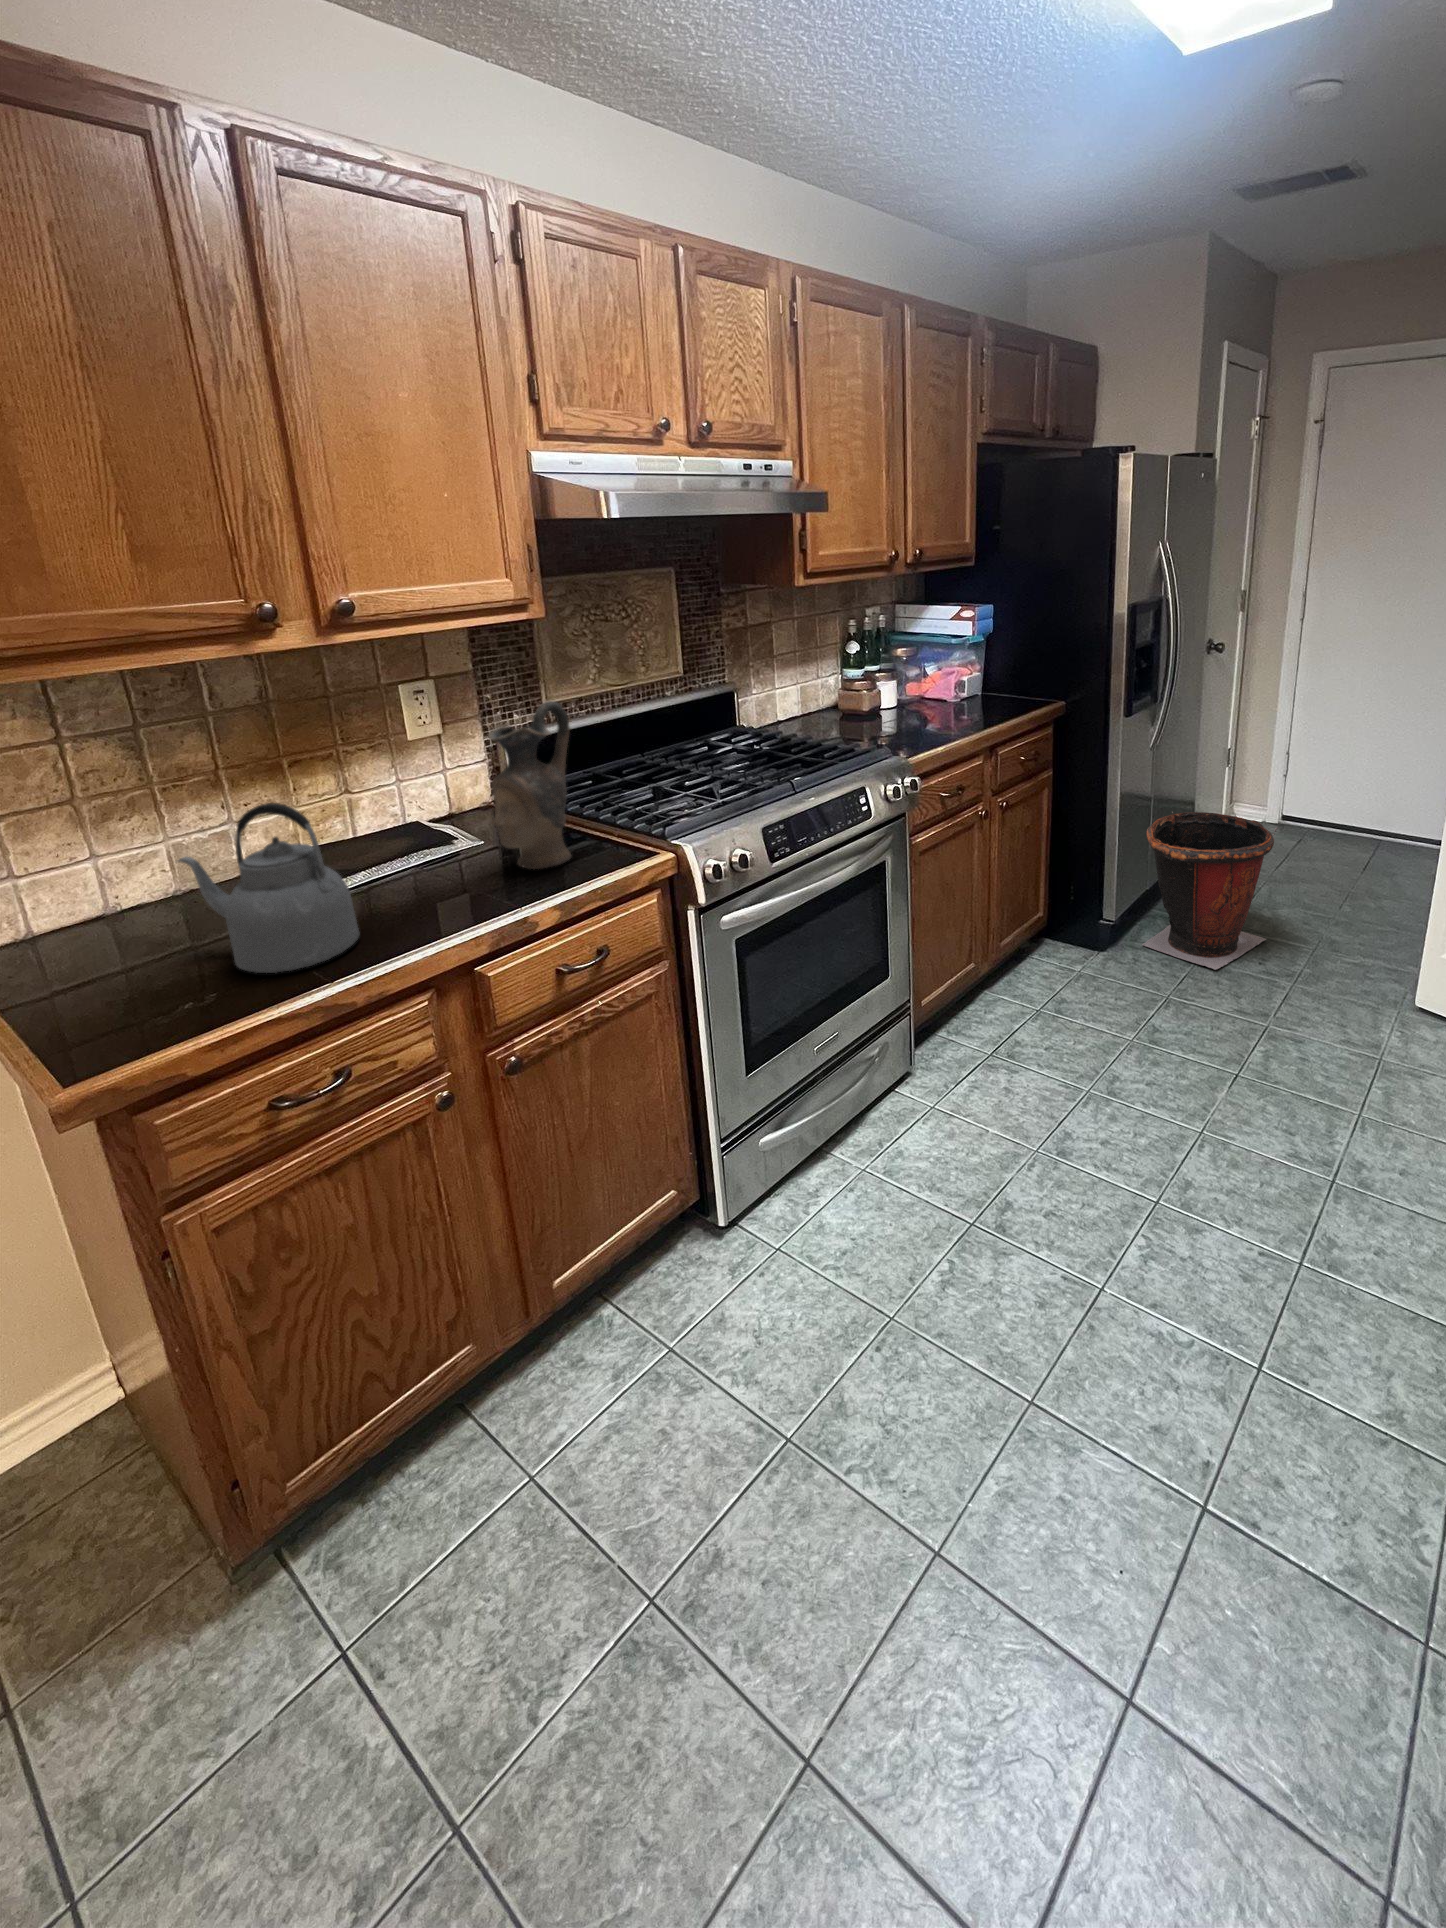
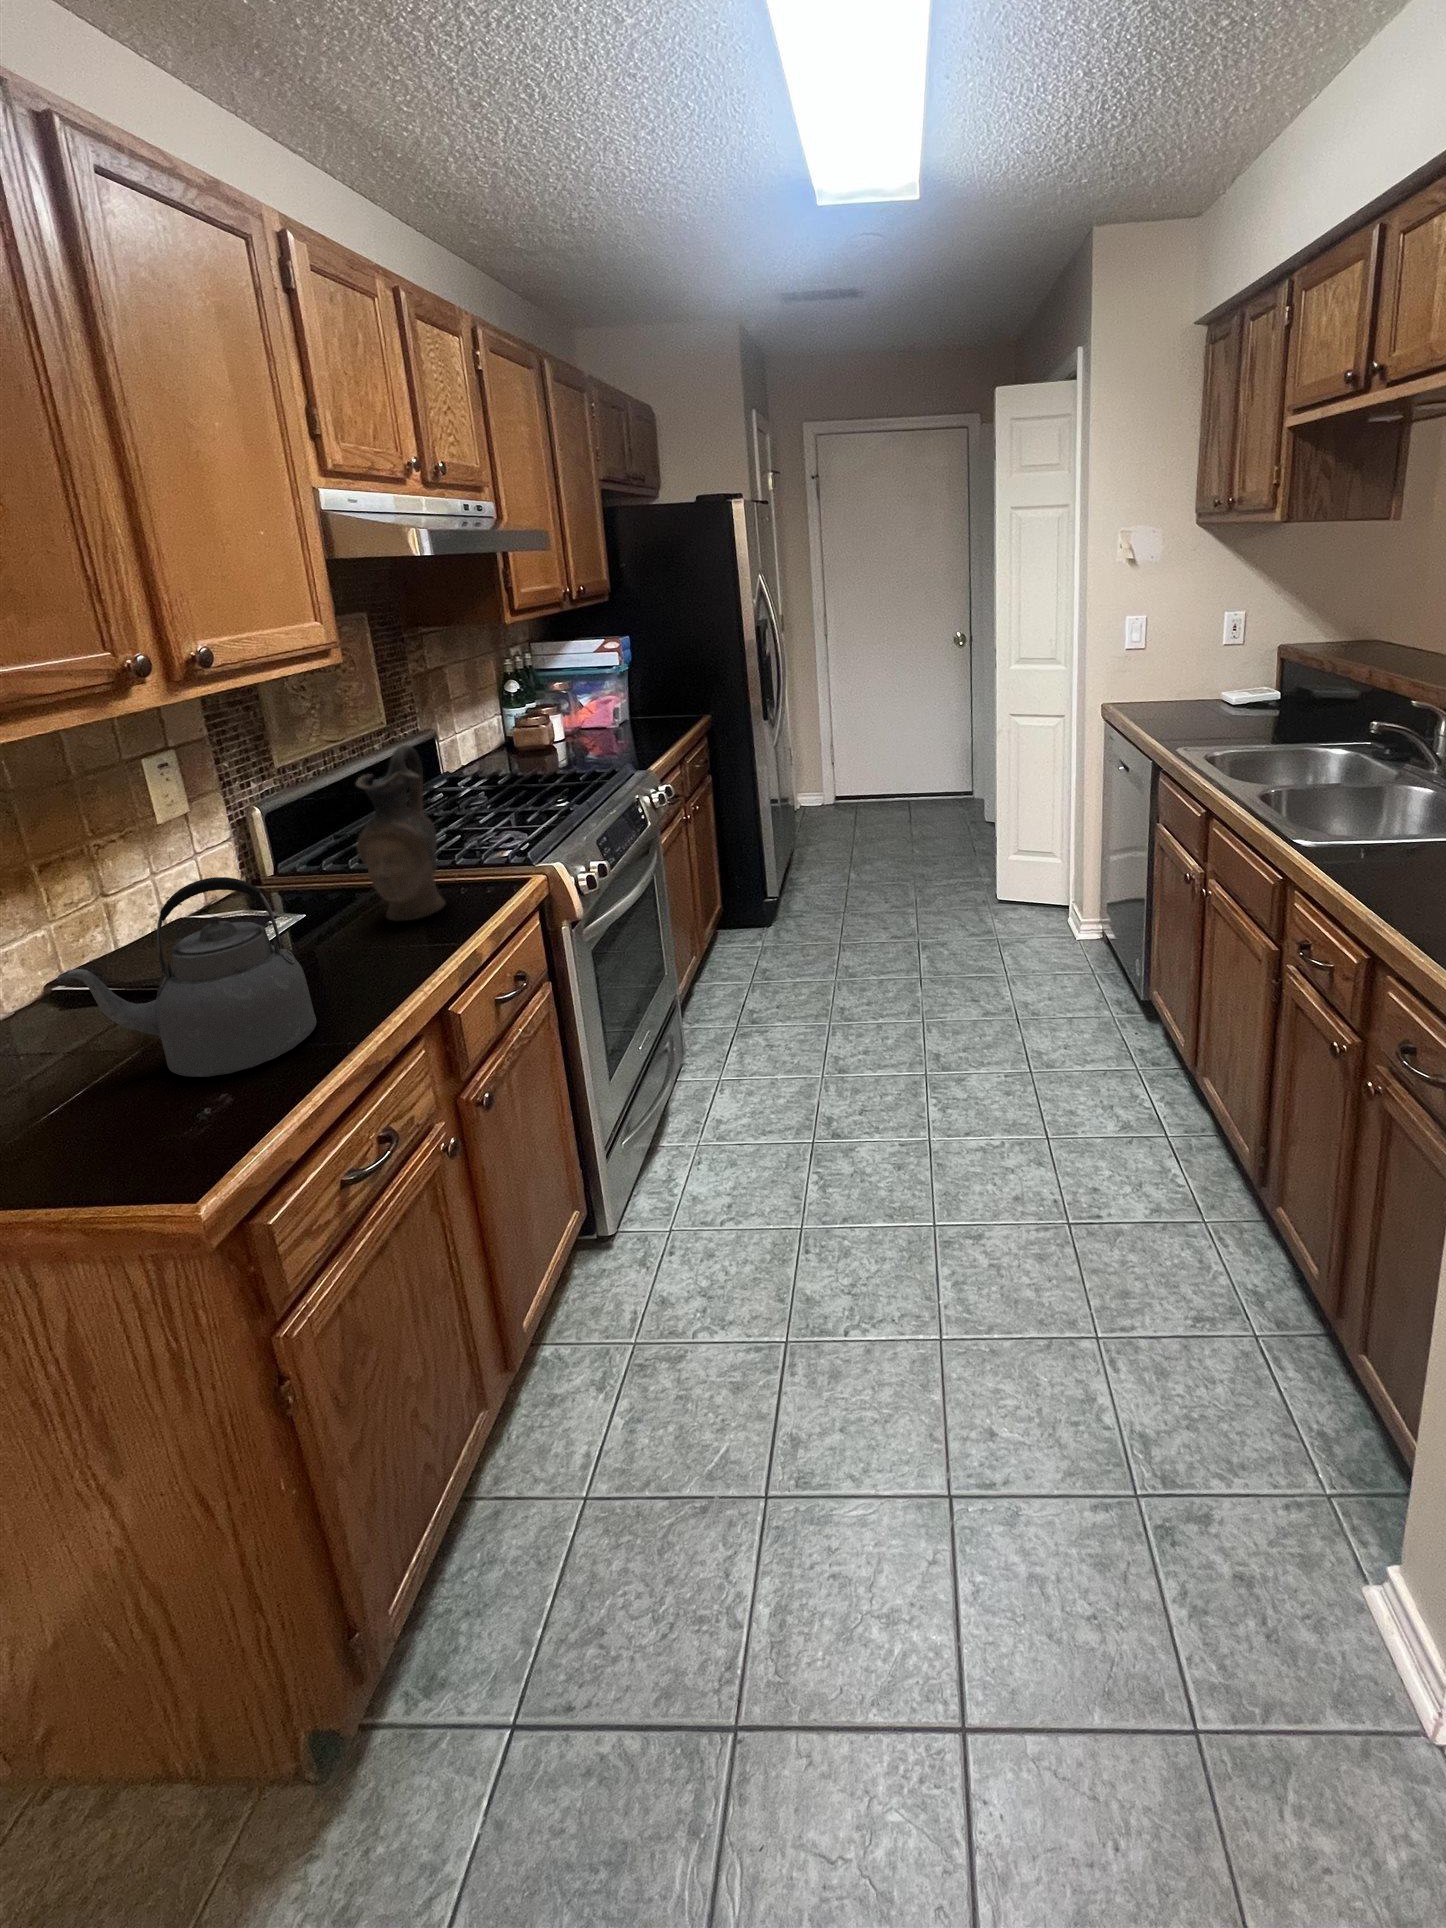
waste bin: present [1142,812,1278,970] -> none [787,787,883,914]

